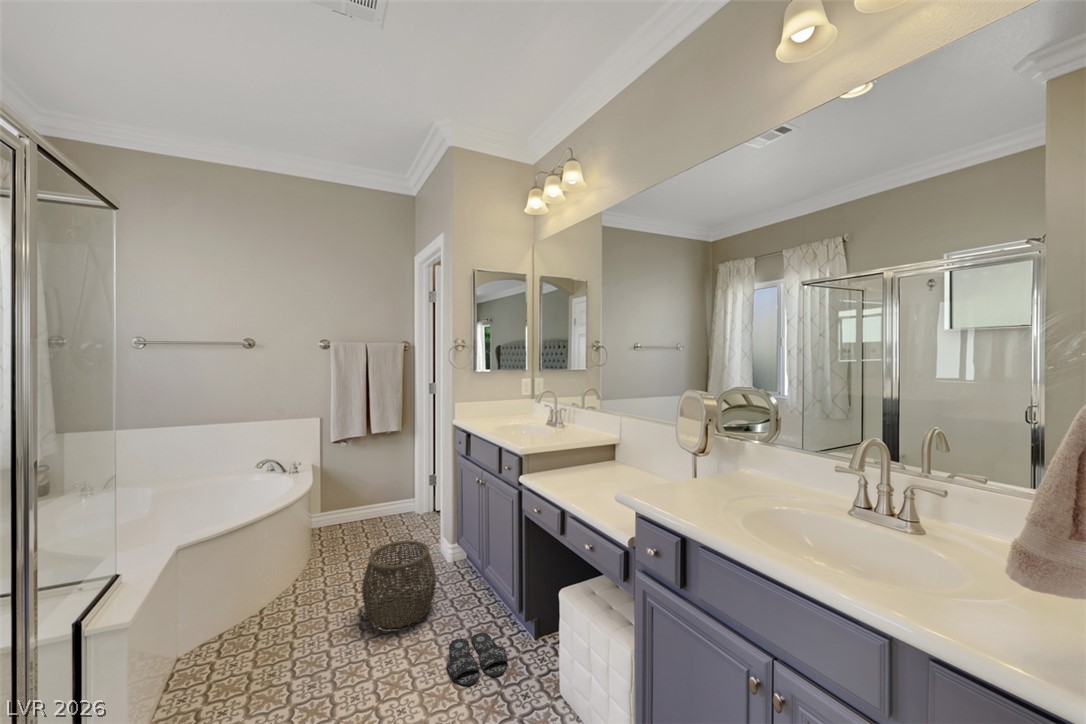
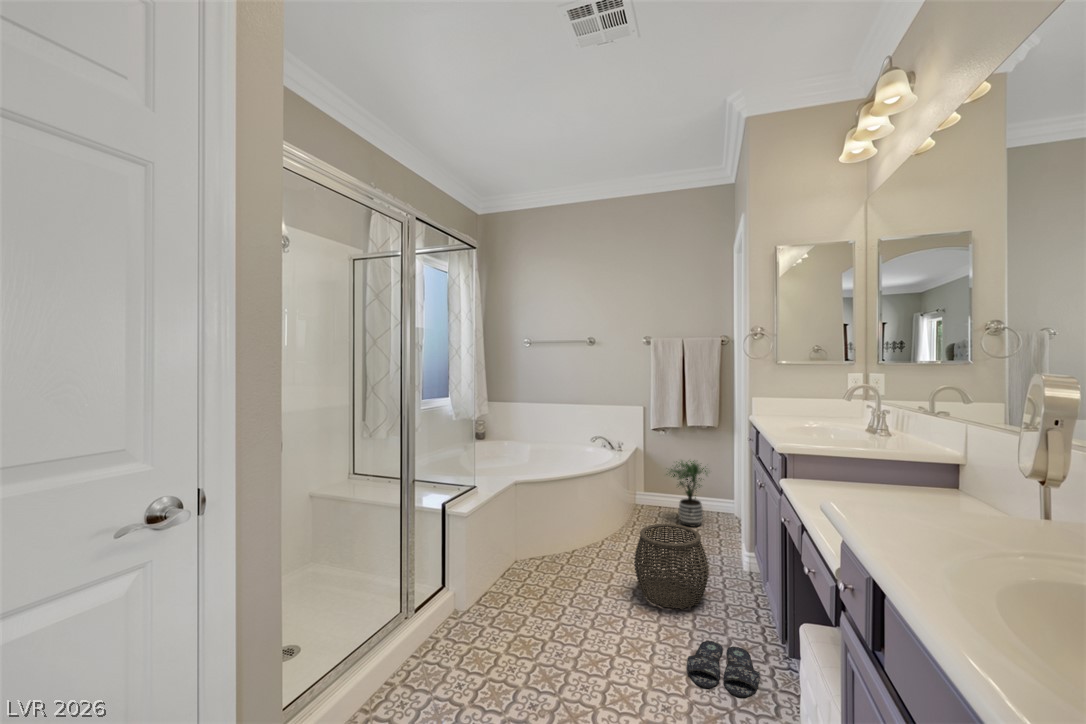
potted plant: none [354,469,403,536] -> present [669,461,707,527]

